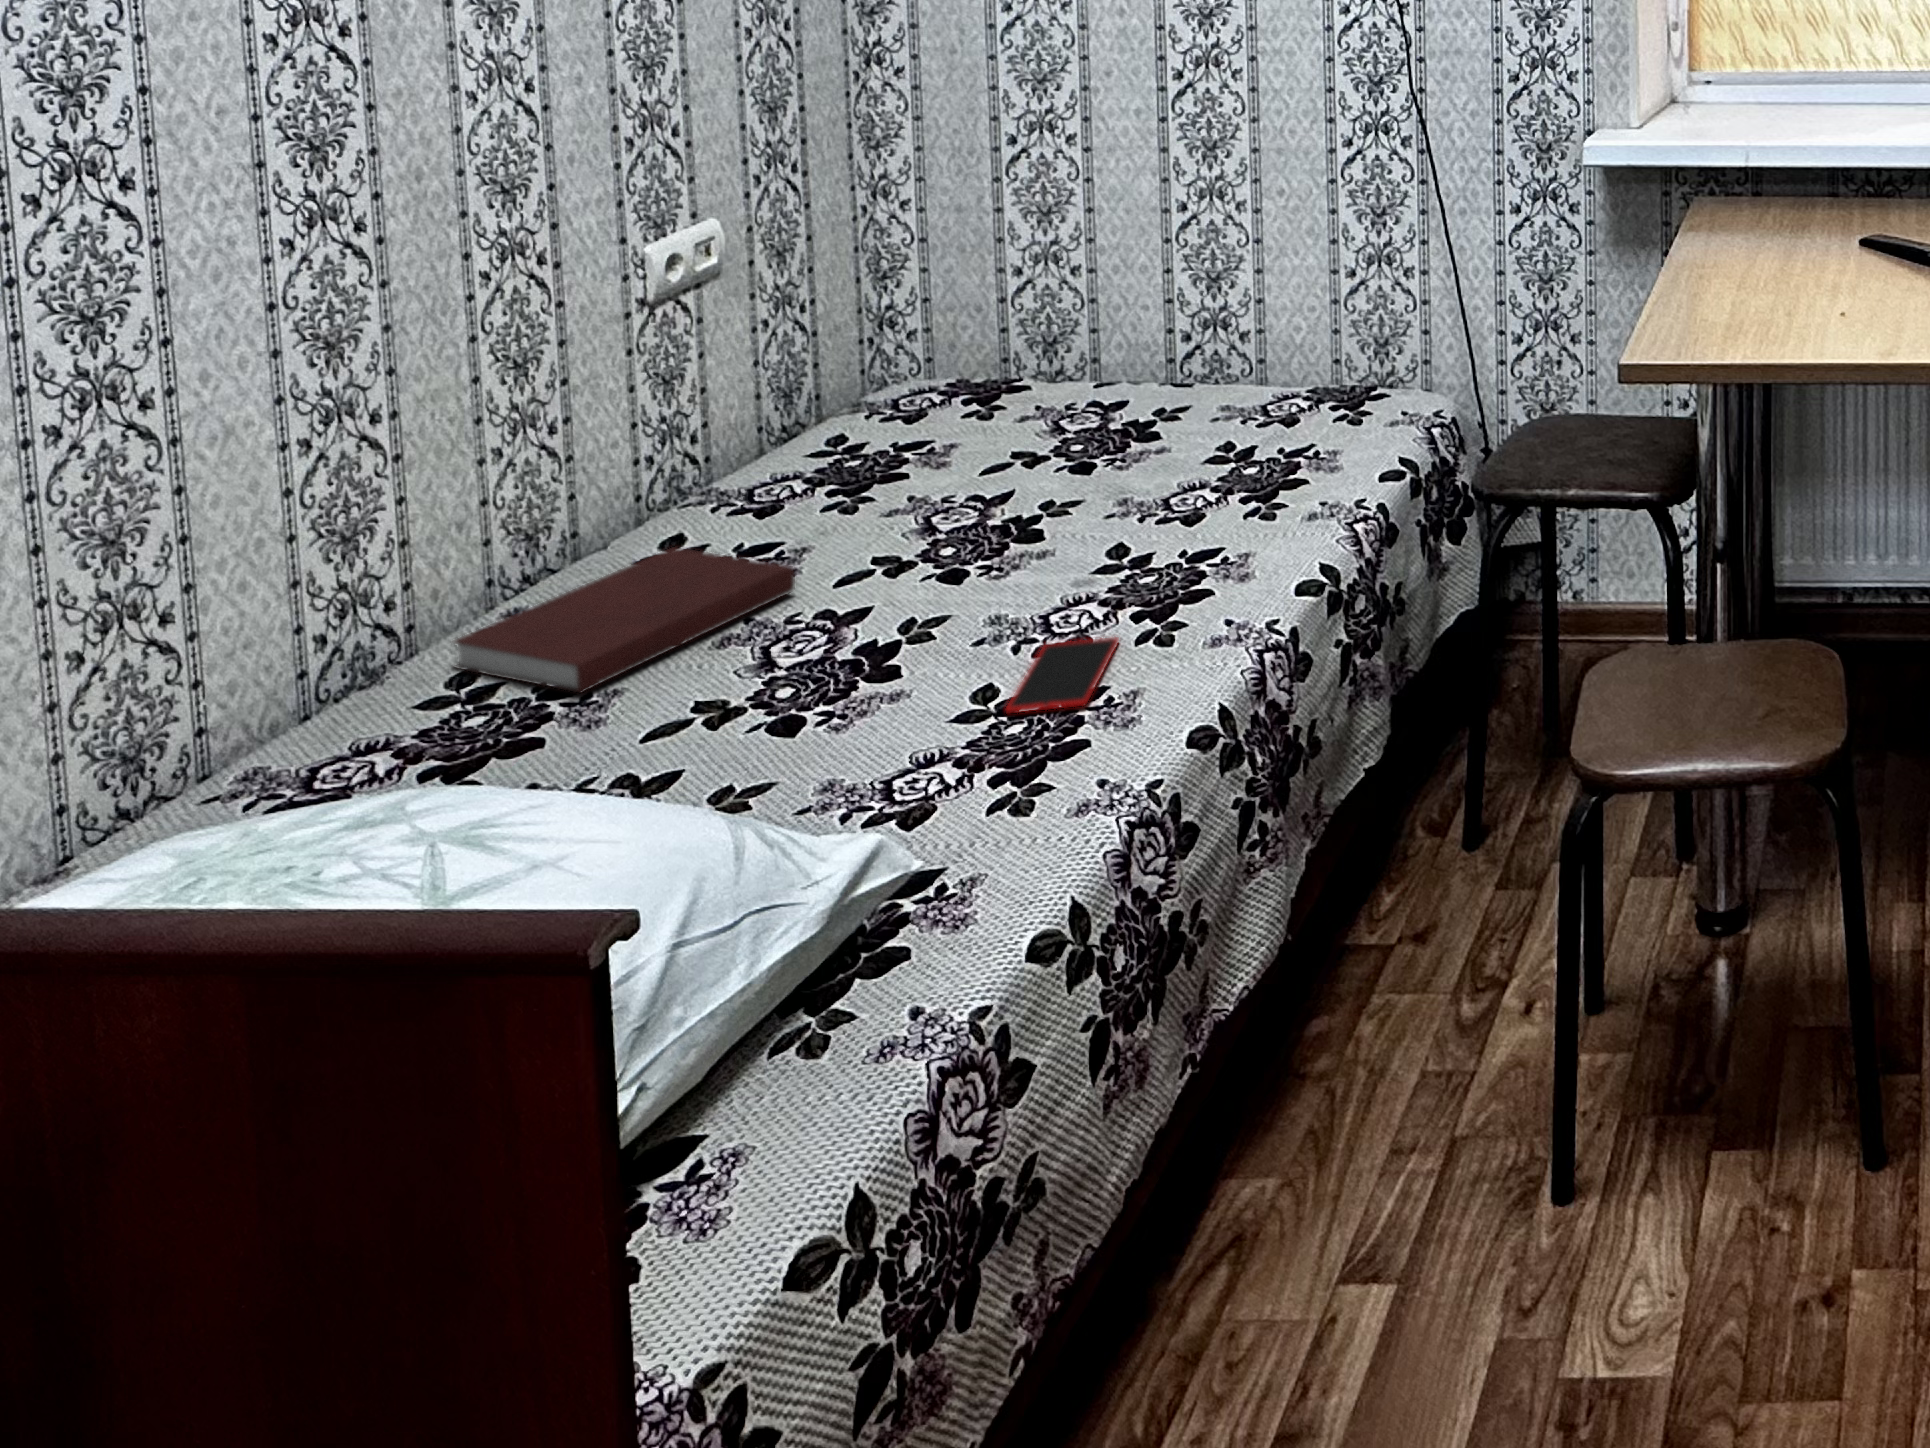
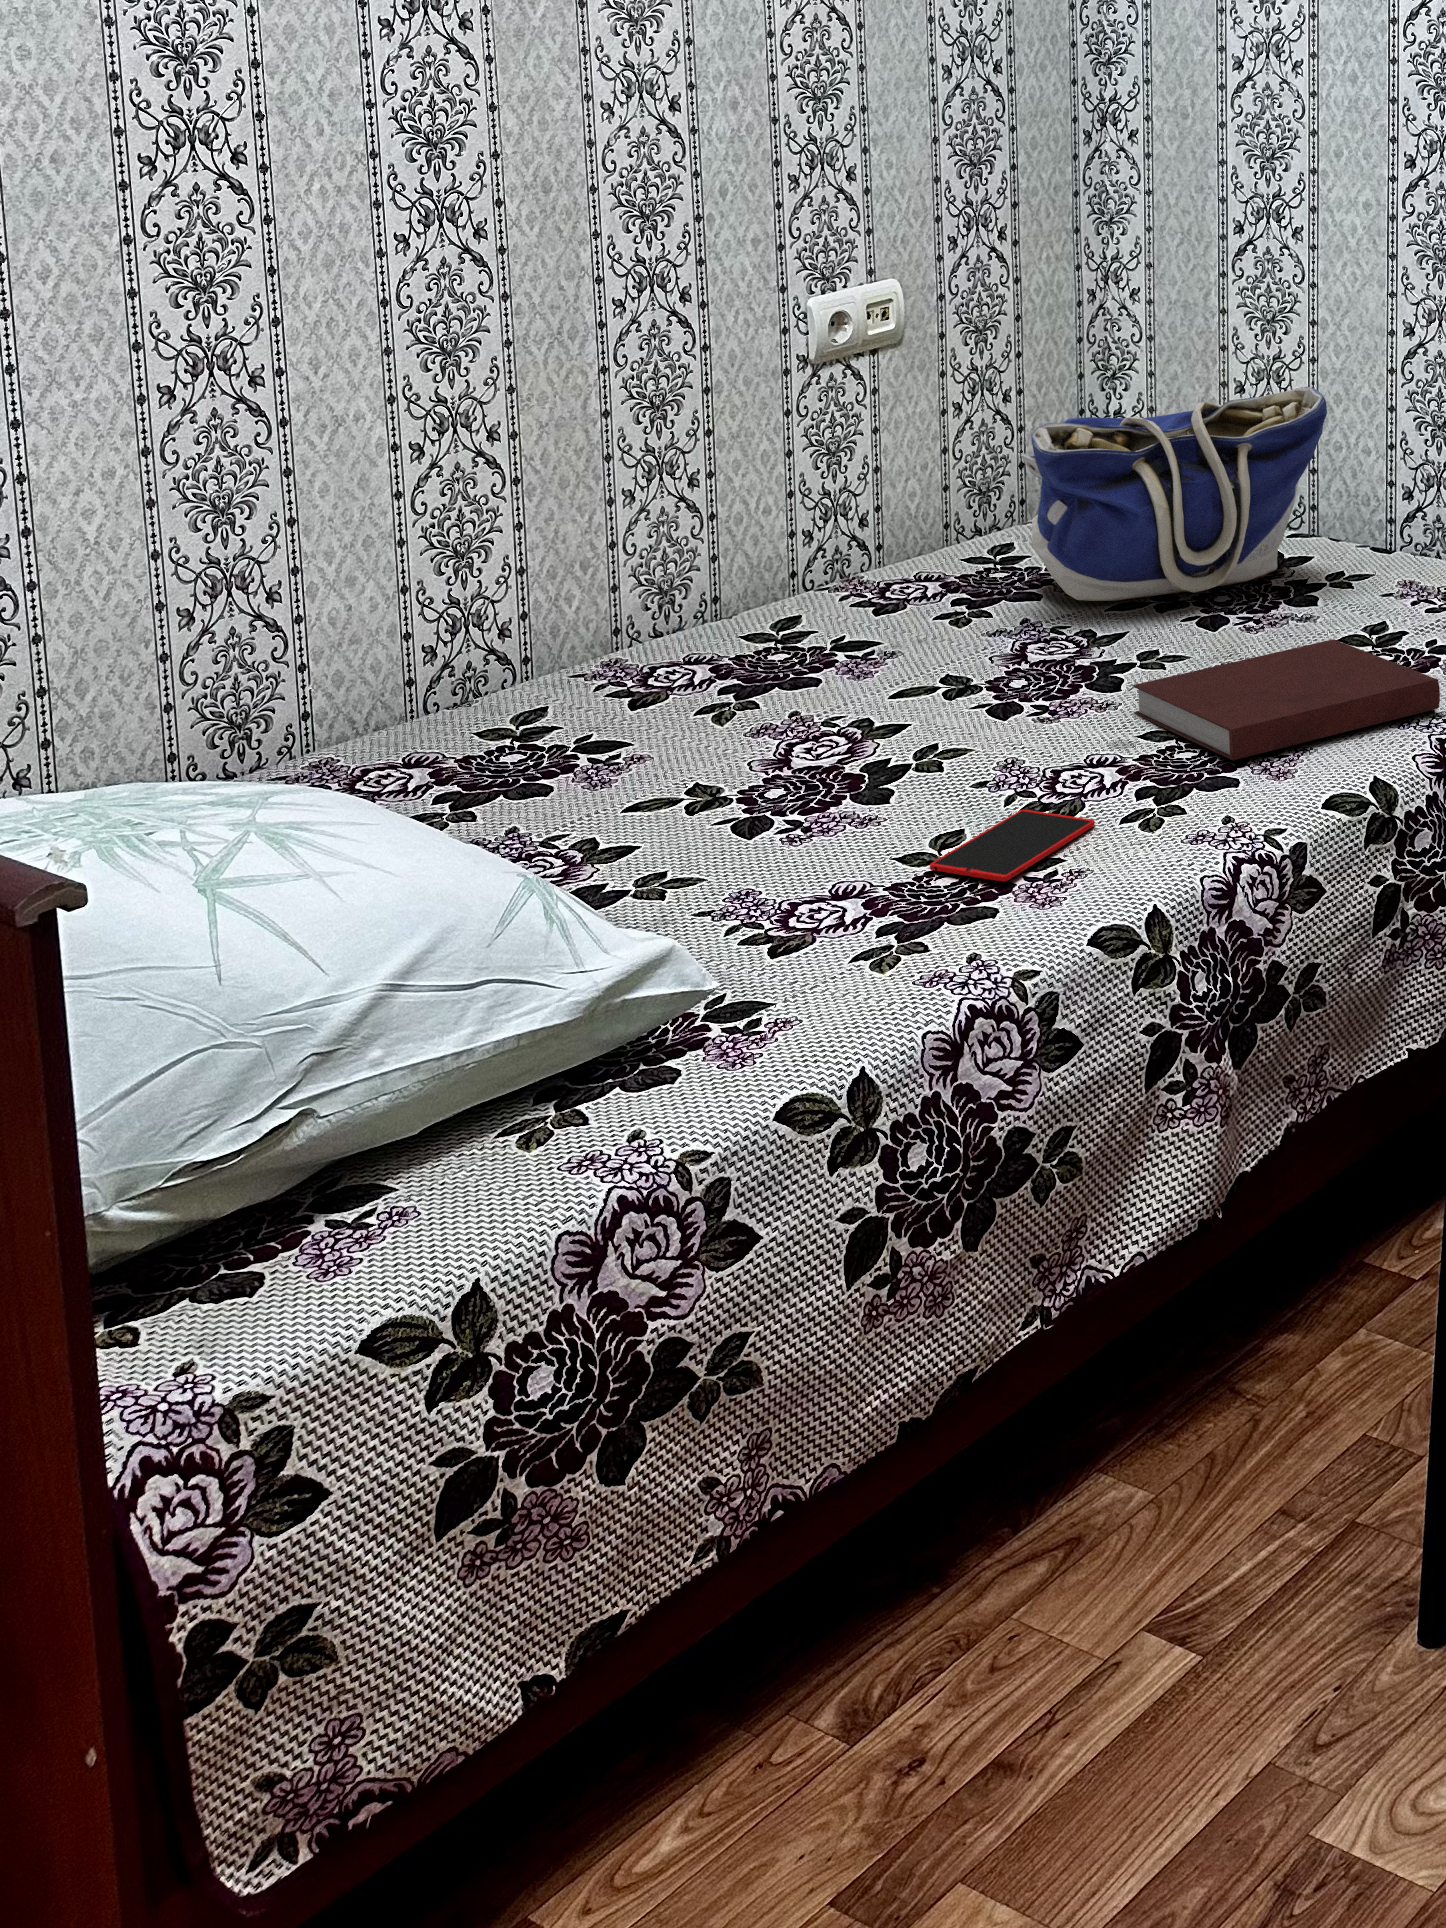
tote bag: none [876,258,1141,461] -> present [1021,387,1327,601]
notebook: present [454,548,795,692] -> present [1133,639,1440,760]

